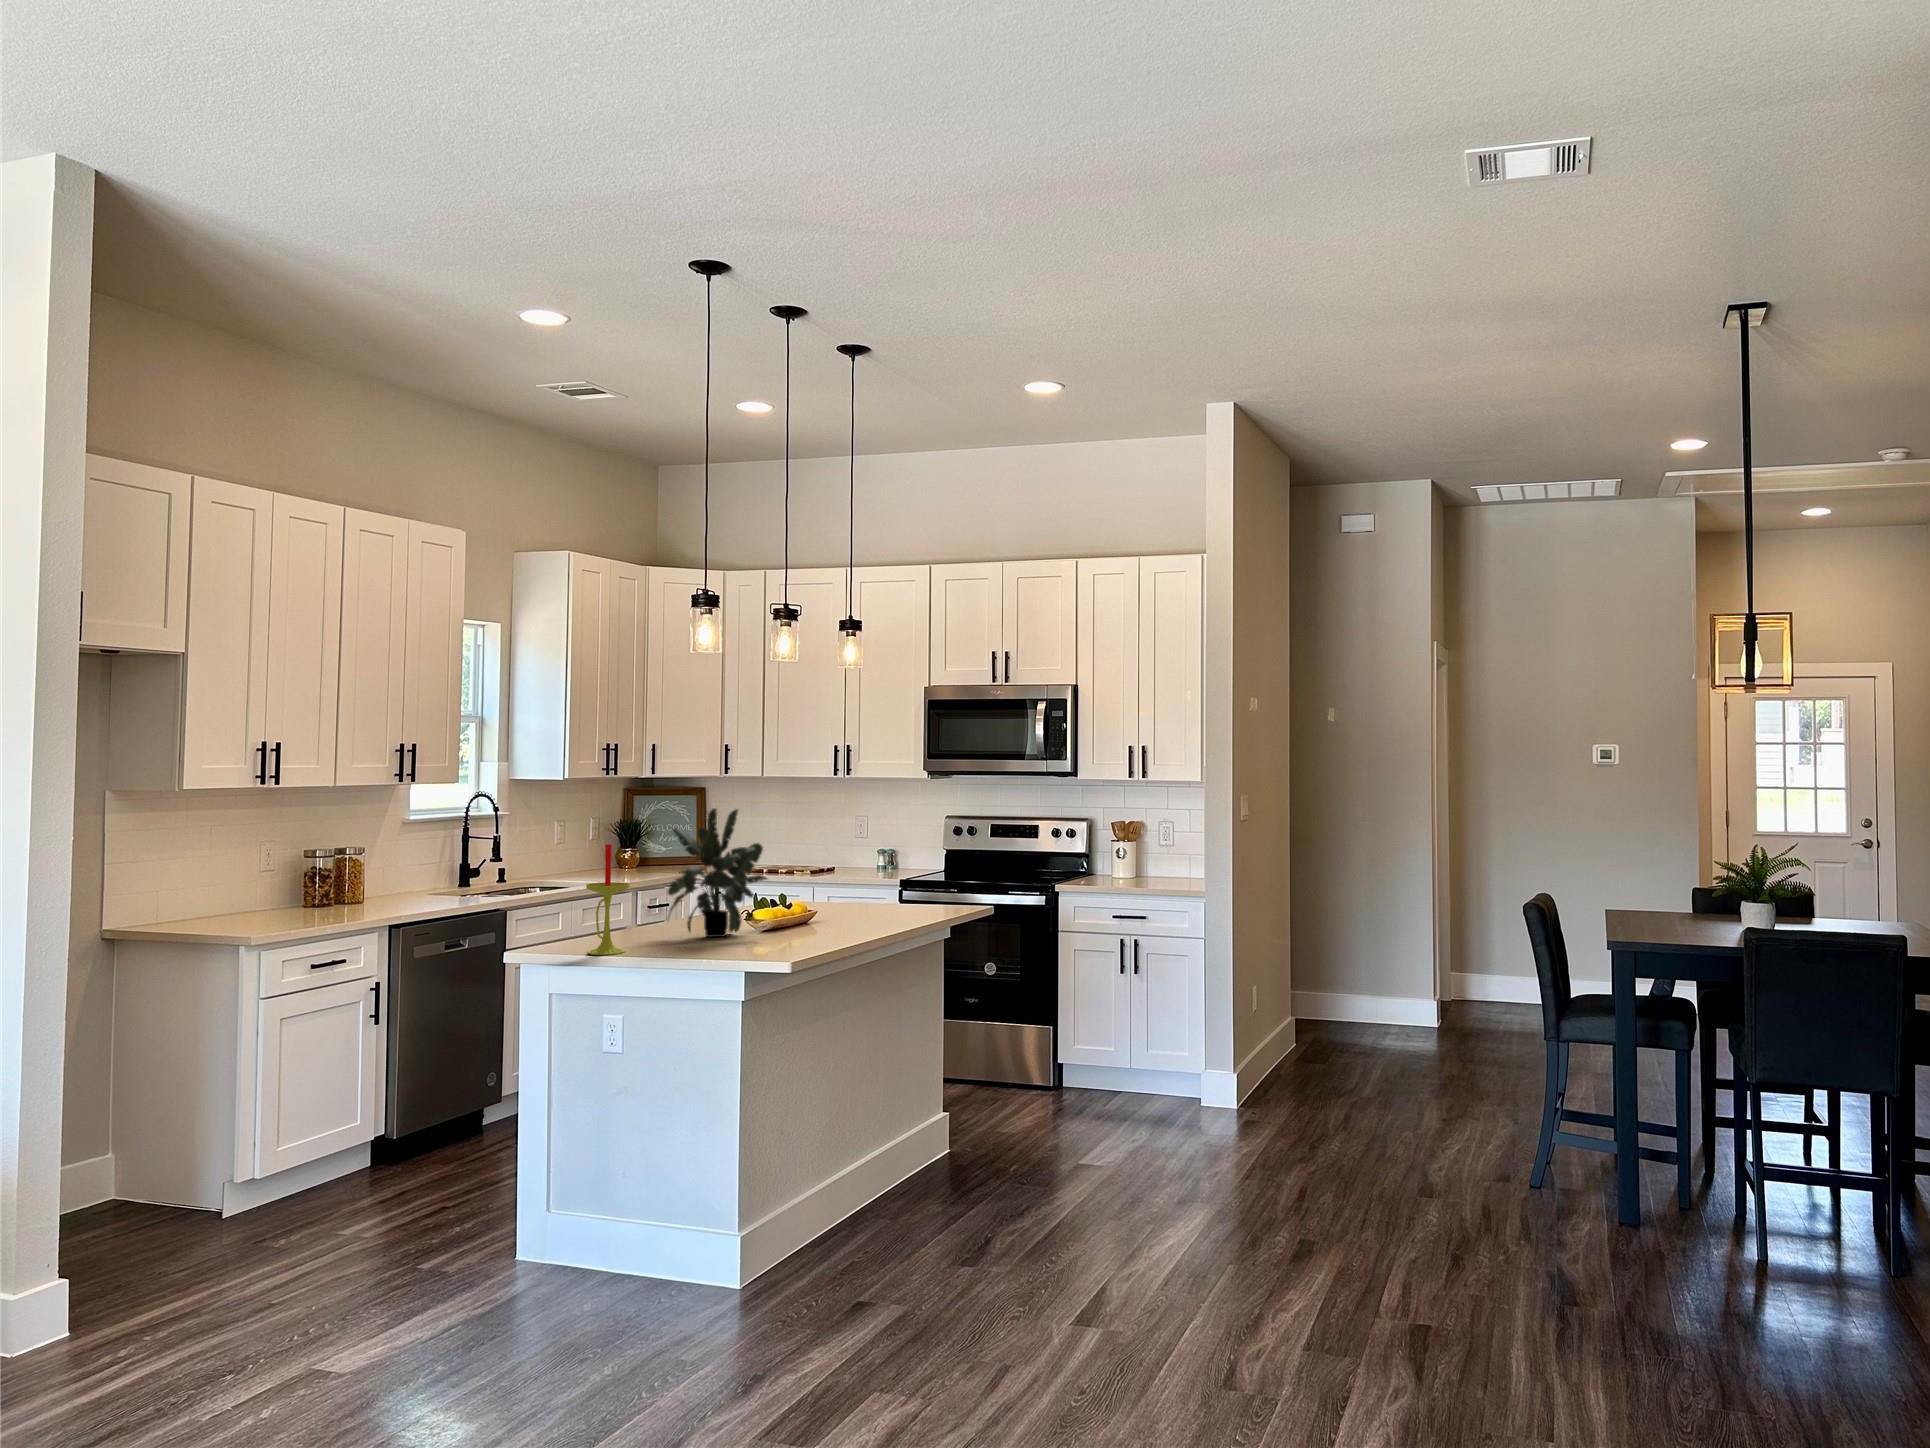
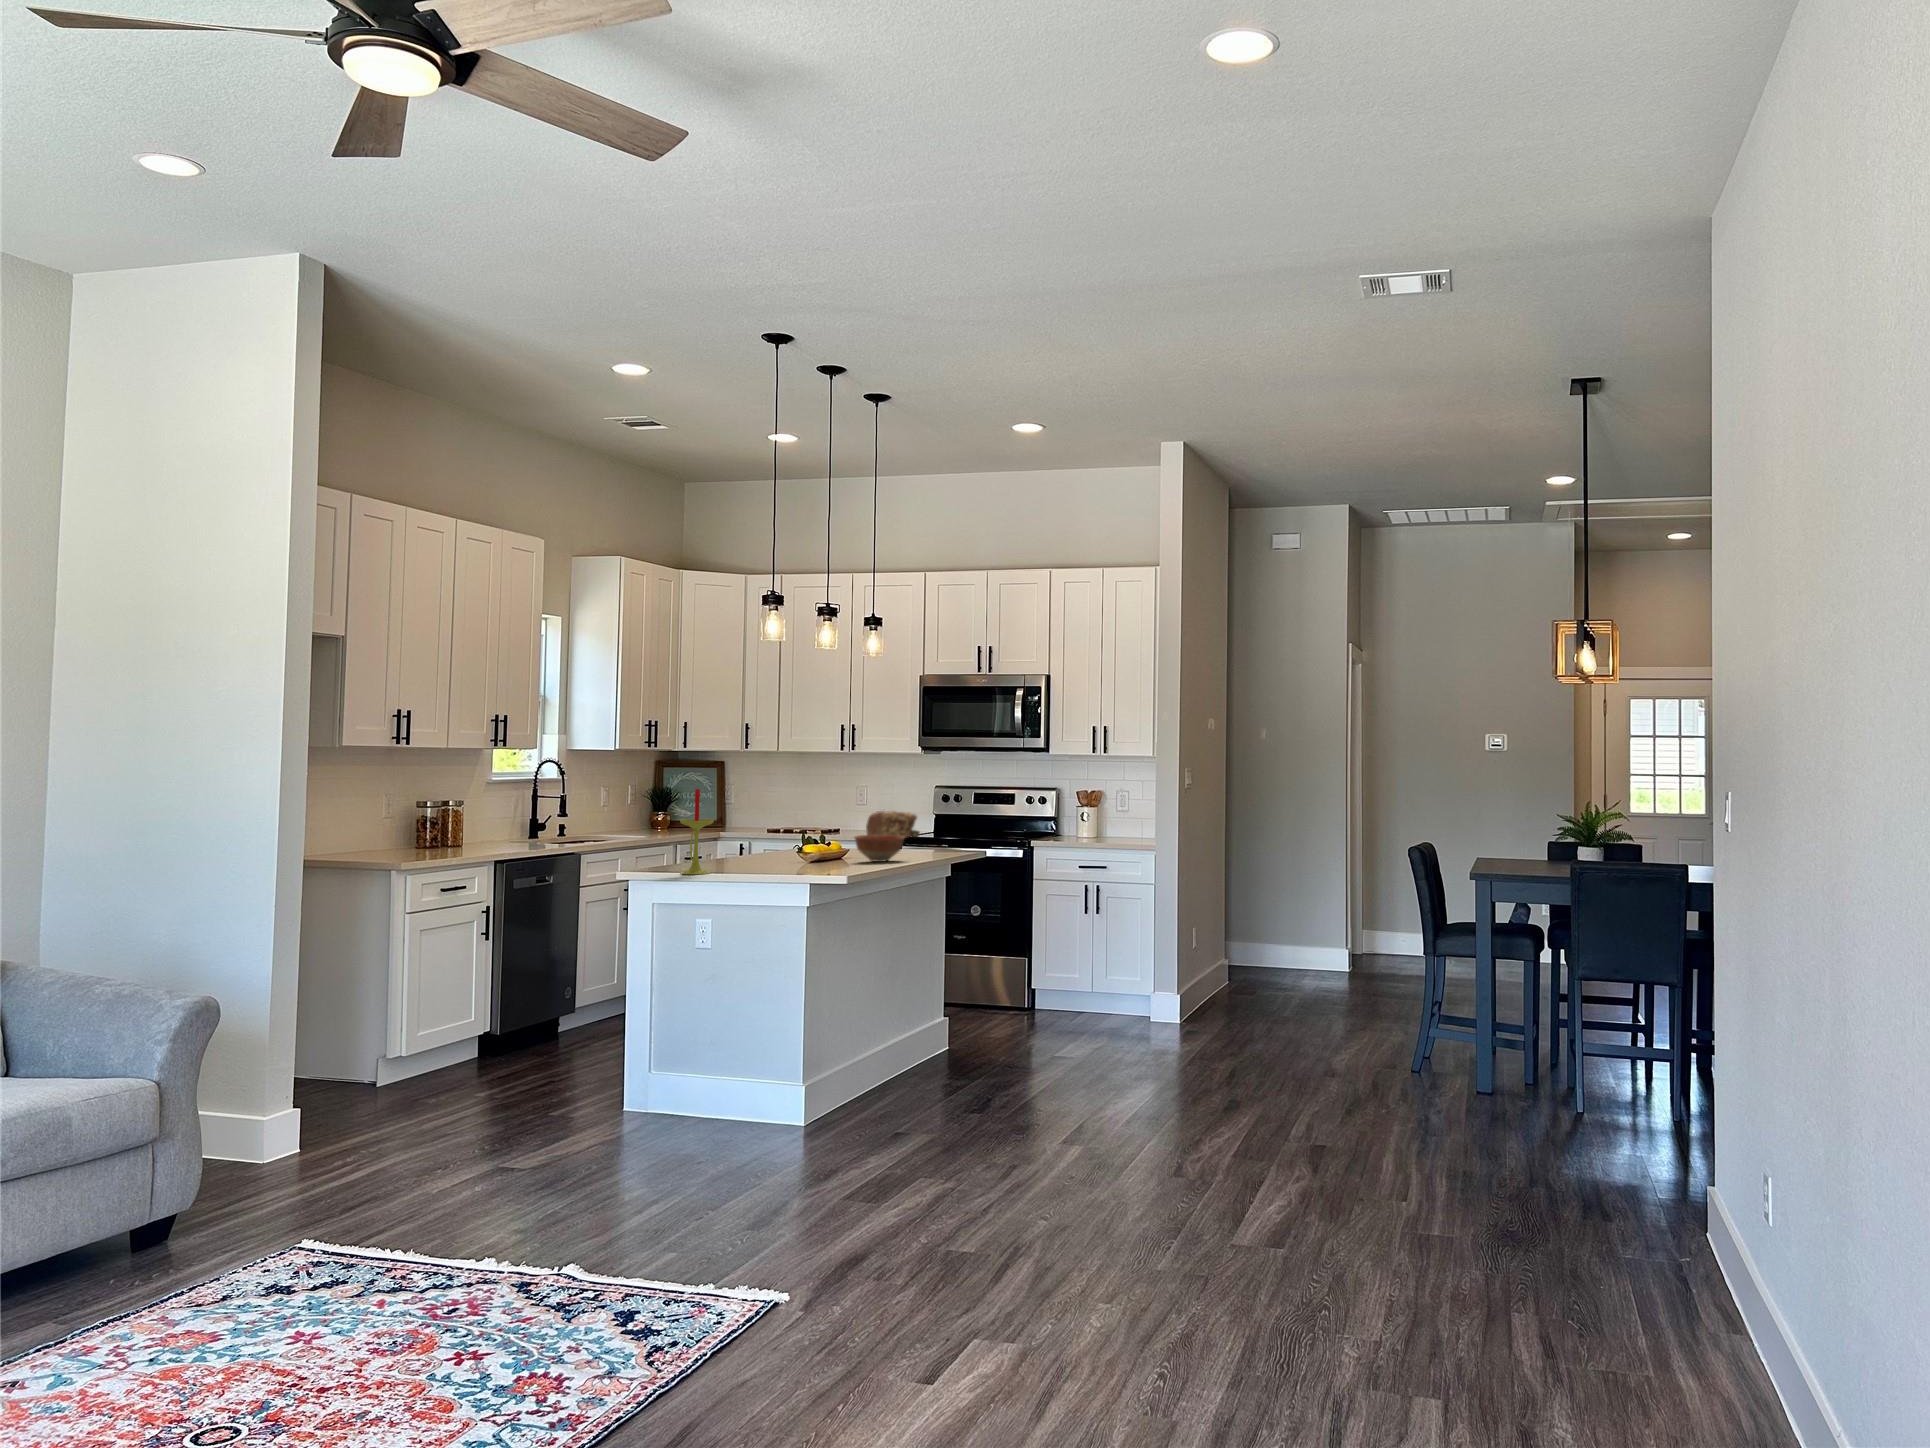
potted plant: present [668,808,767,937] -> none [733,764,817,866]
bread loaf: none [867,846,931,878] -> present [866,811,920,838]
bowl: none [819,893,883,929] -> present [855,835,905,862]

